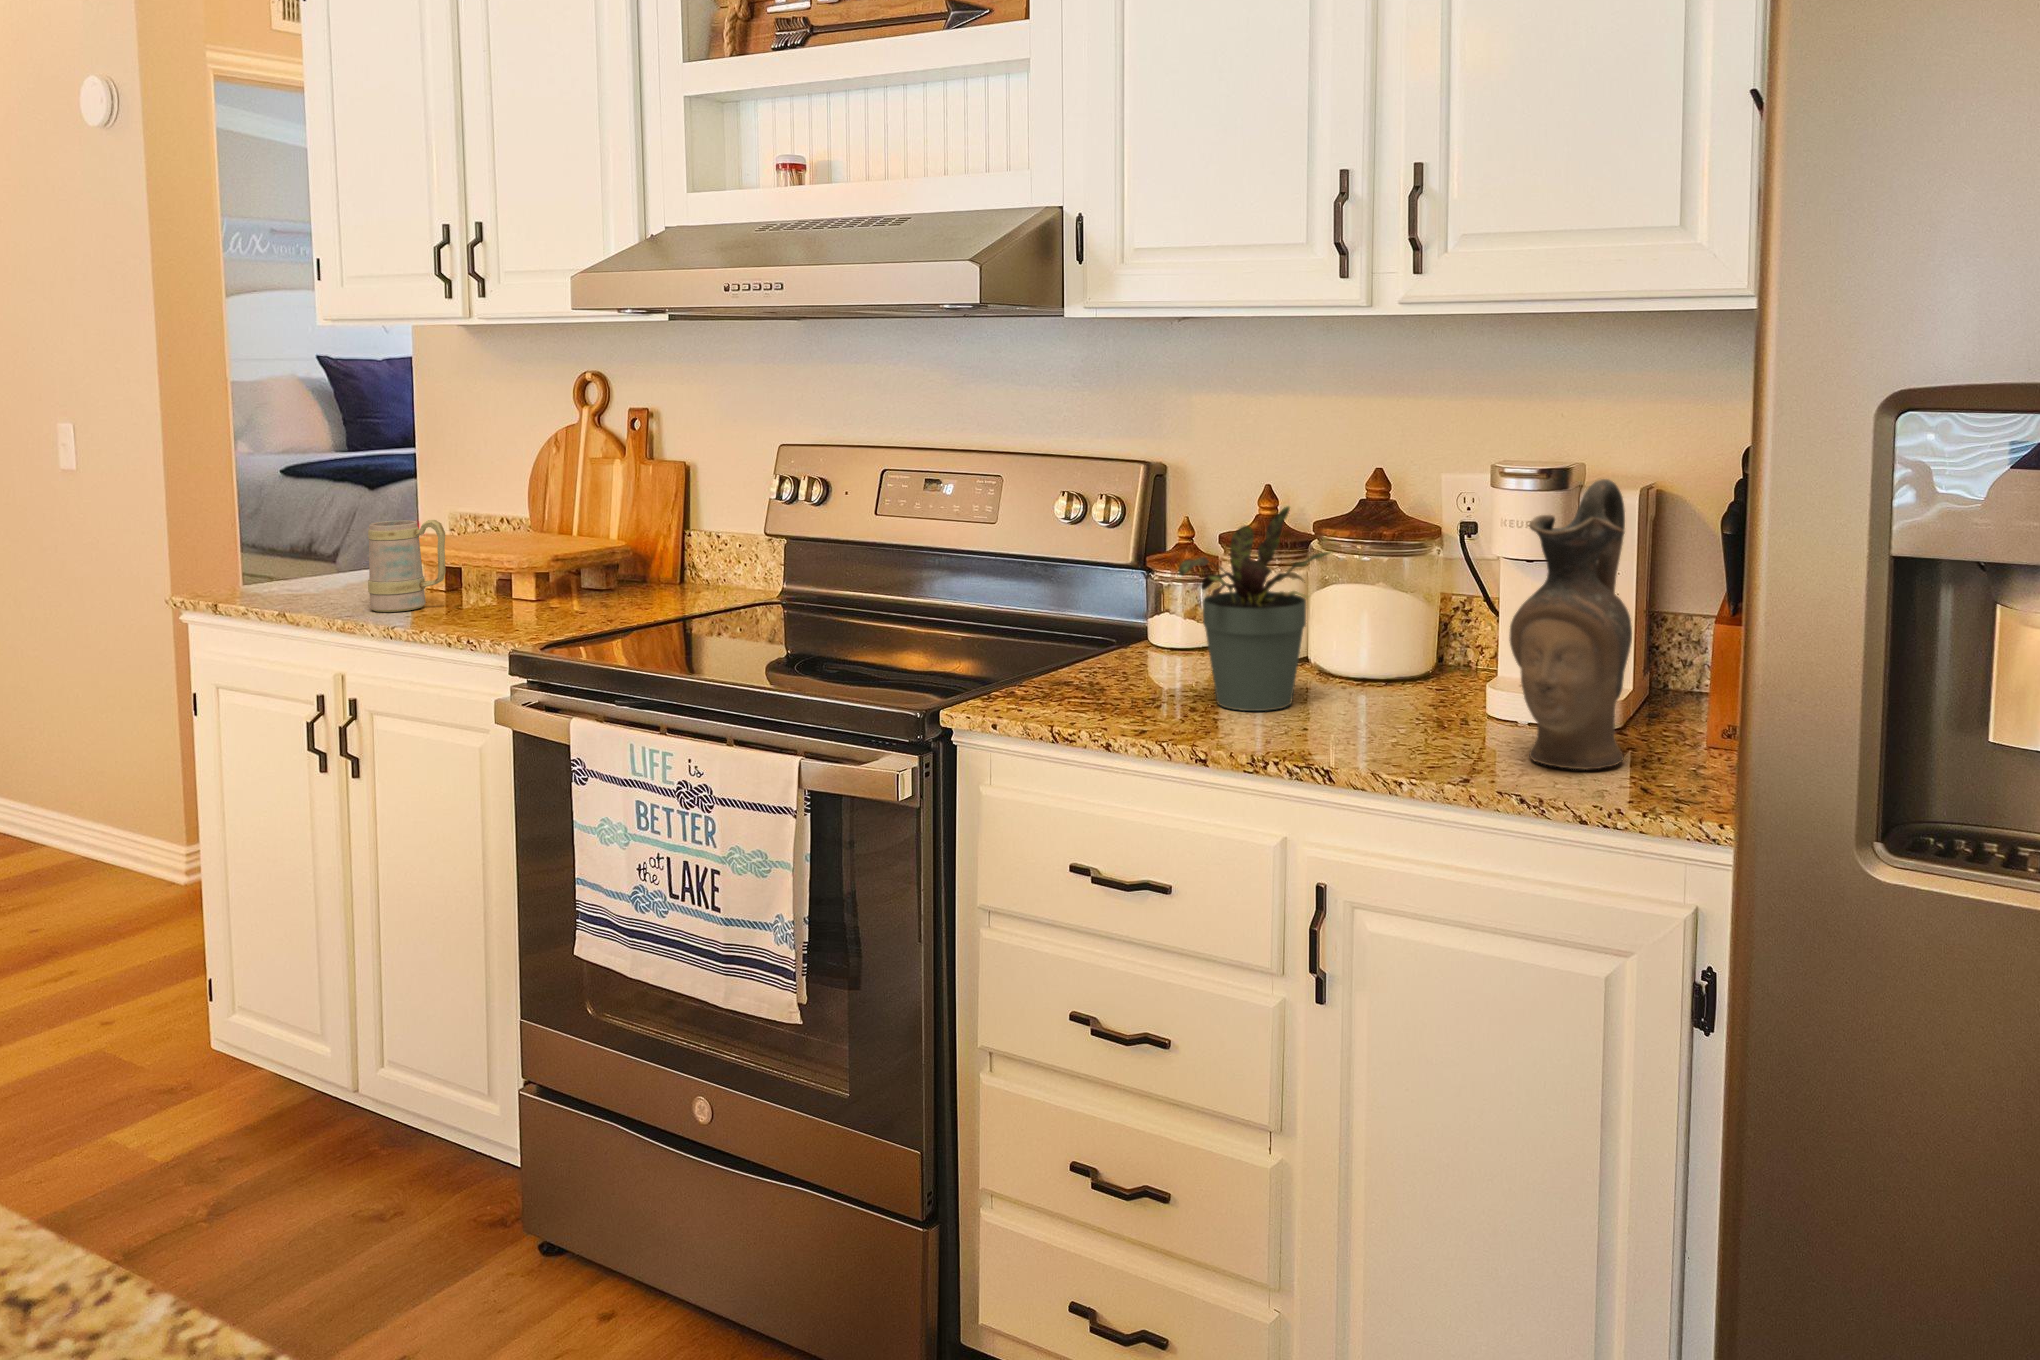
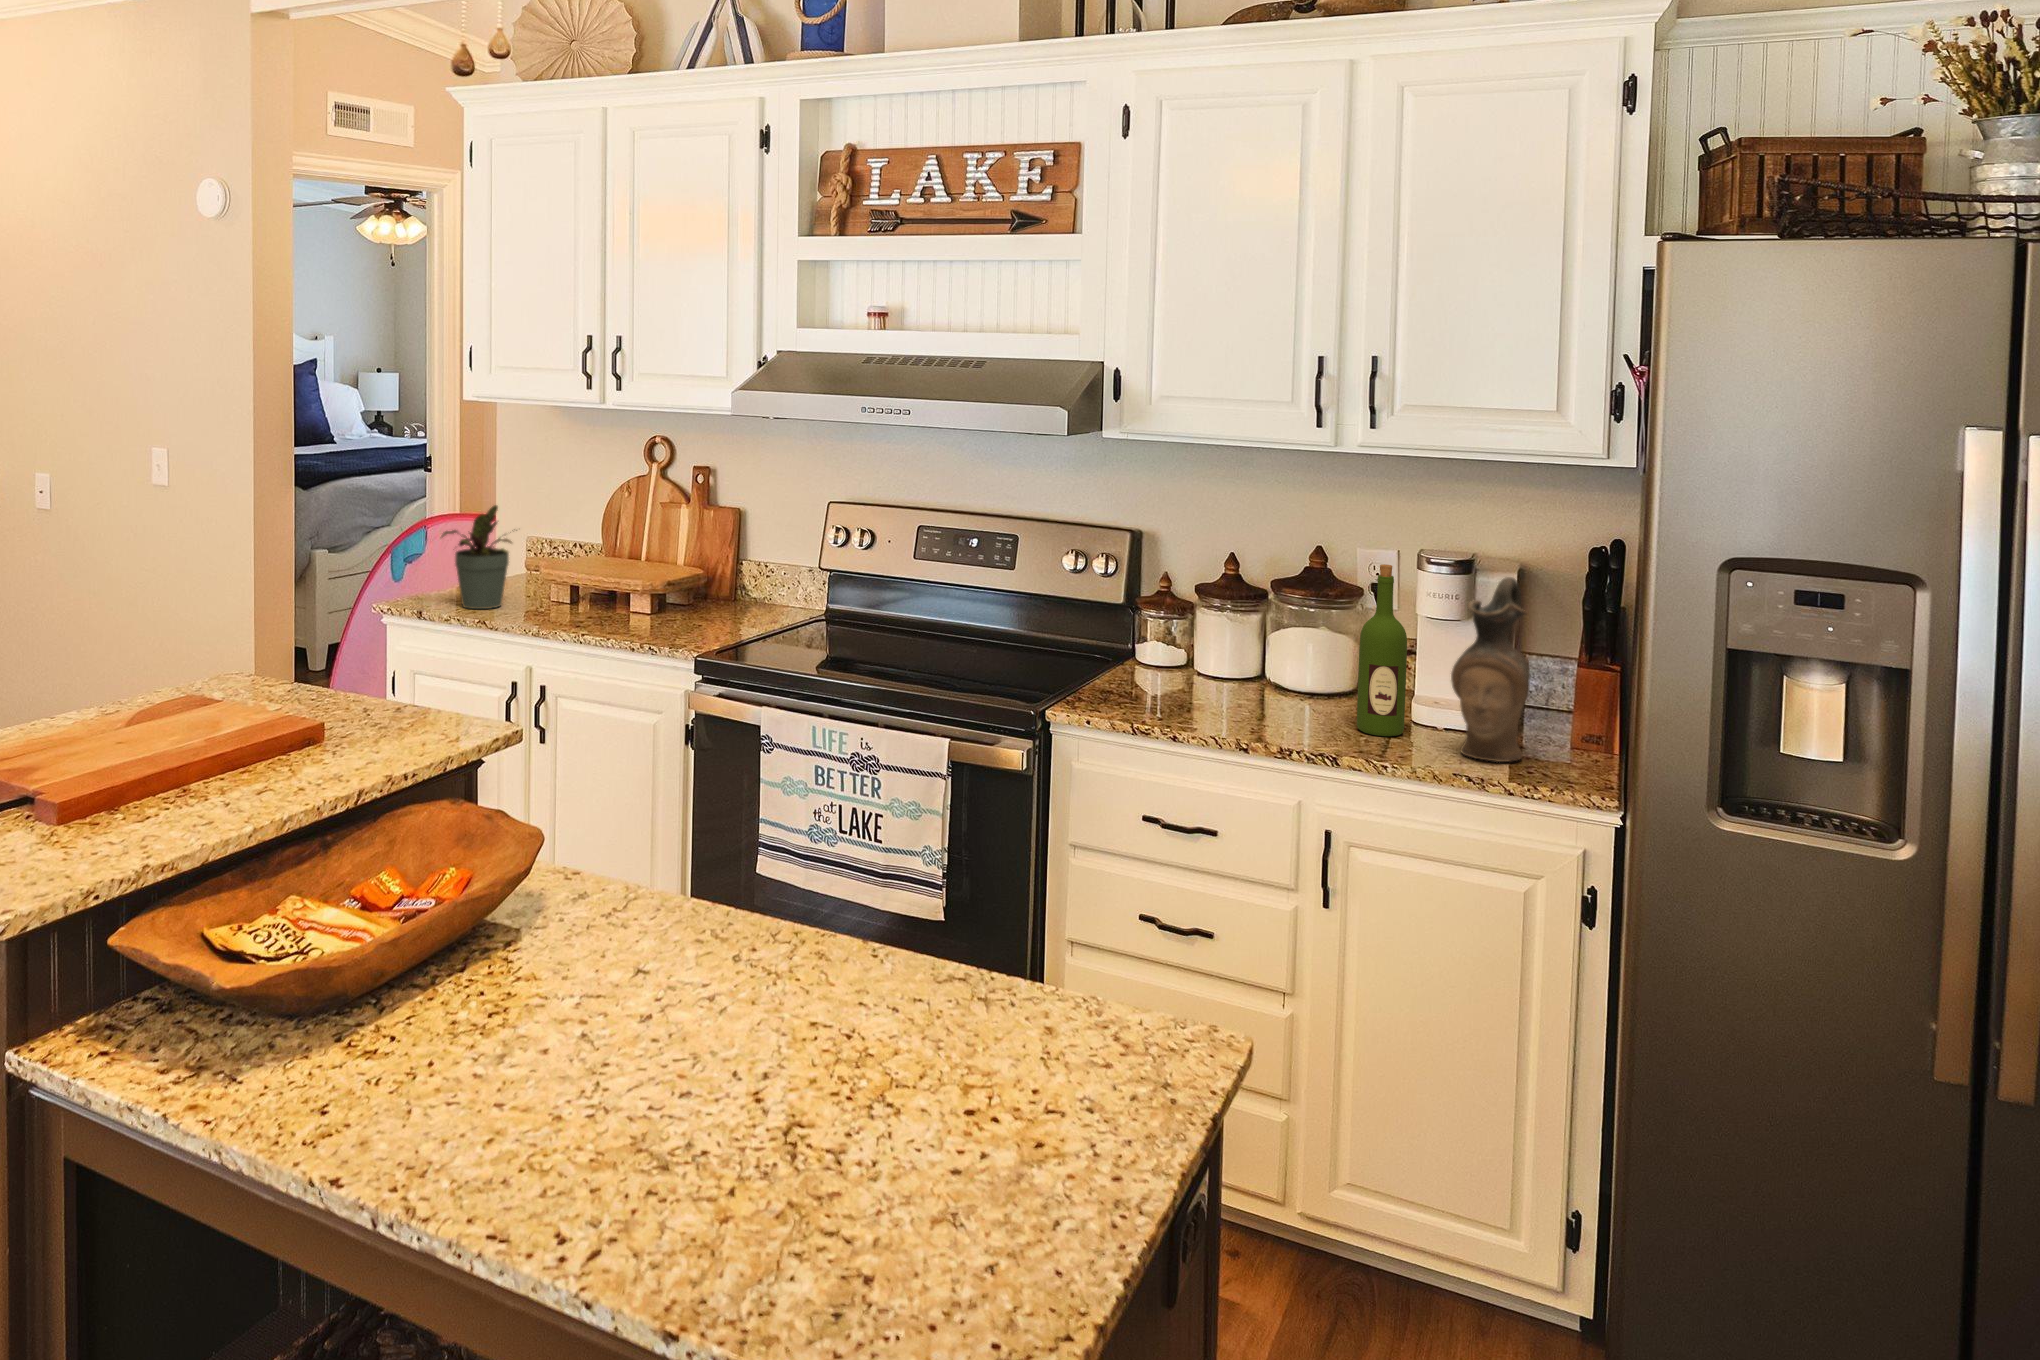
wine bottle: none [1392,472,1462,735] -> present [1357,564,1407,736]
potted plant: present [1178,507,1331,711] -> present [442,505,517,609]
mug: present [368,520,446,612] -> none [544,554,599,622]

